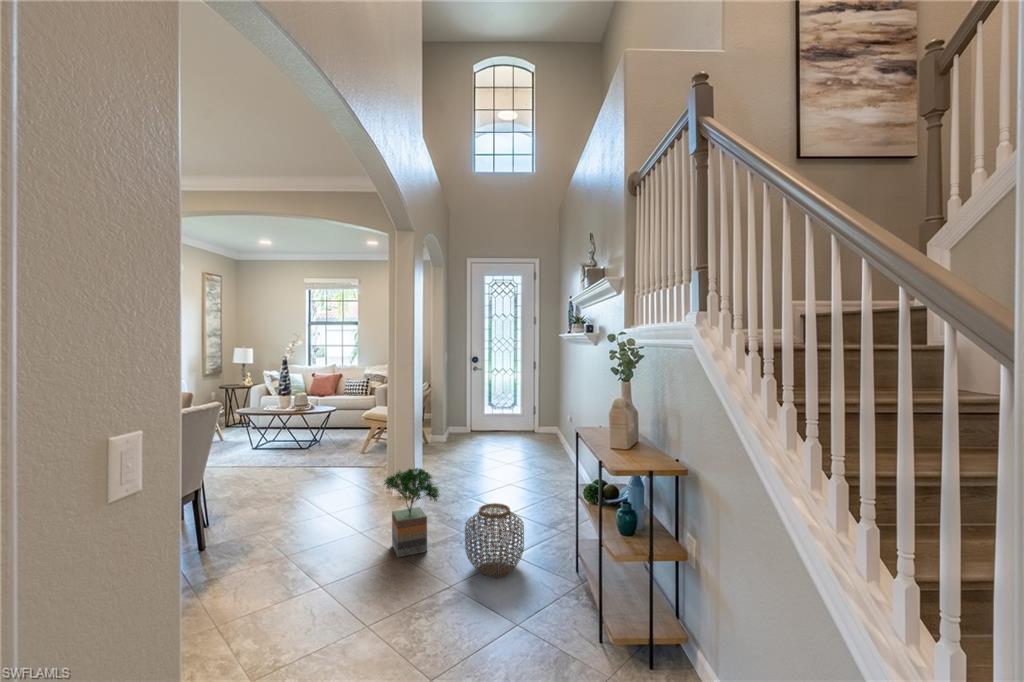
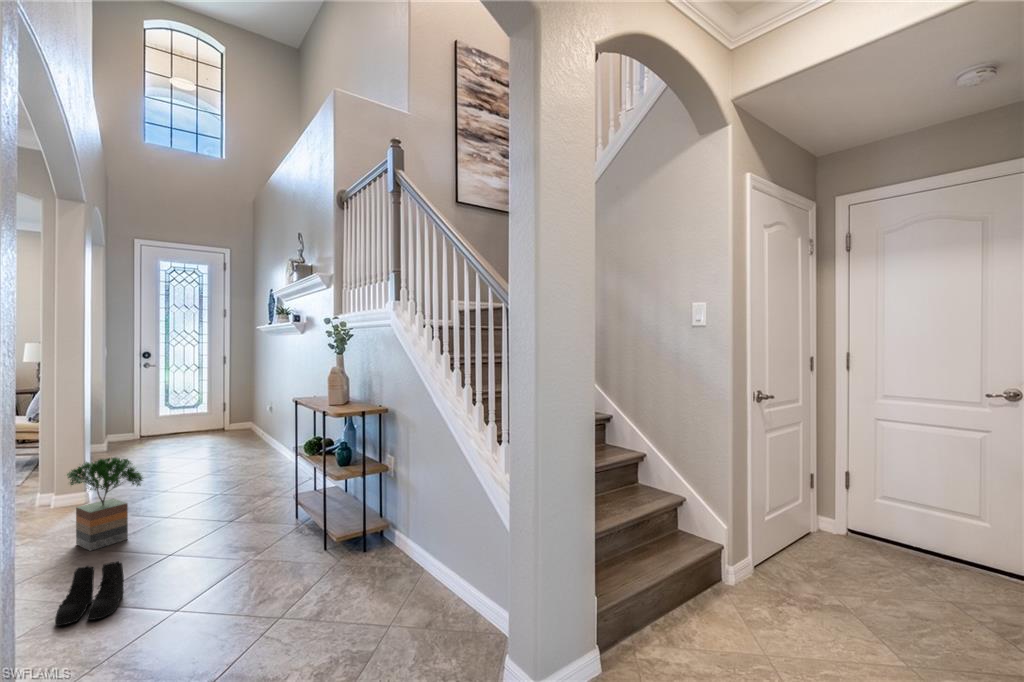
woven basket: present [465,503,524,577] -> none [181,474,245,540]
boots: none [340,591,399,661] -> present [55,561,124,626]

